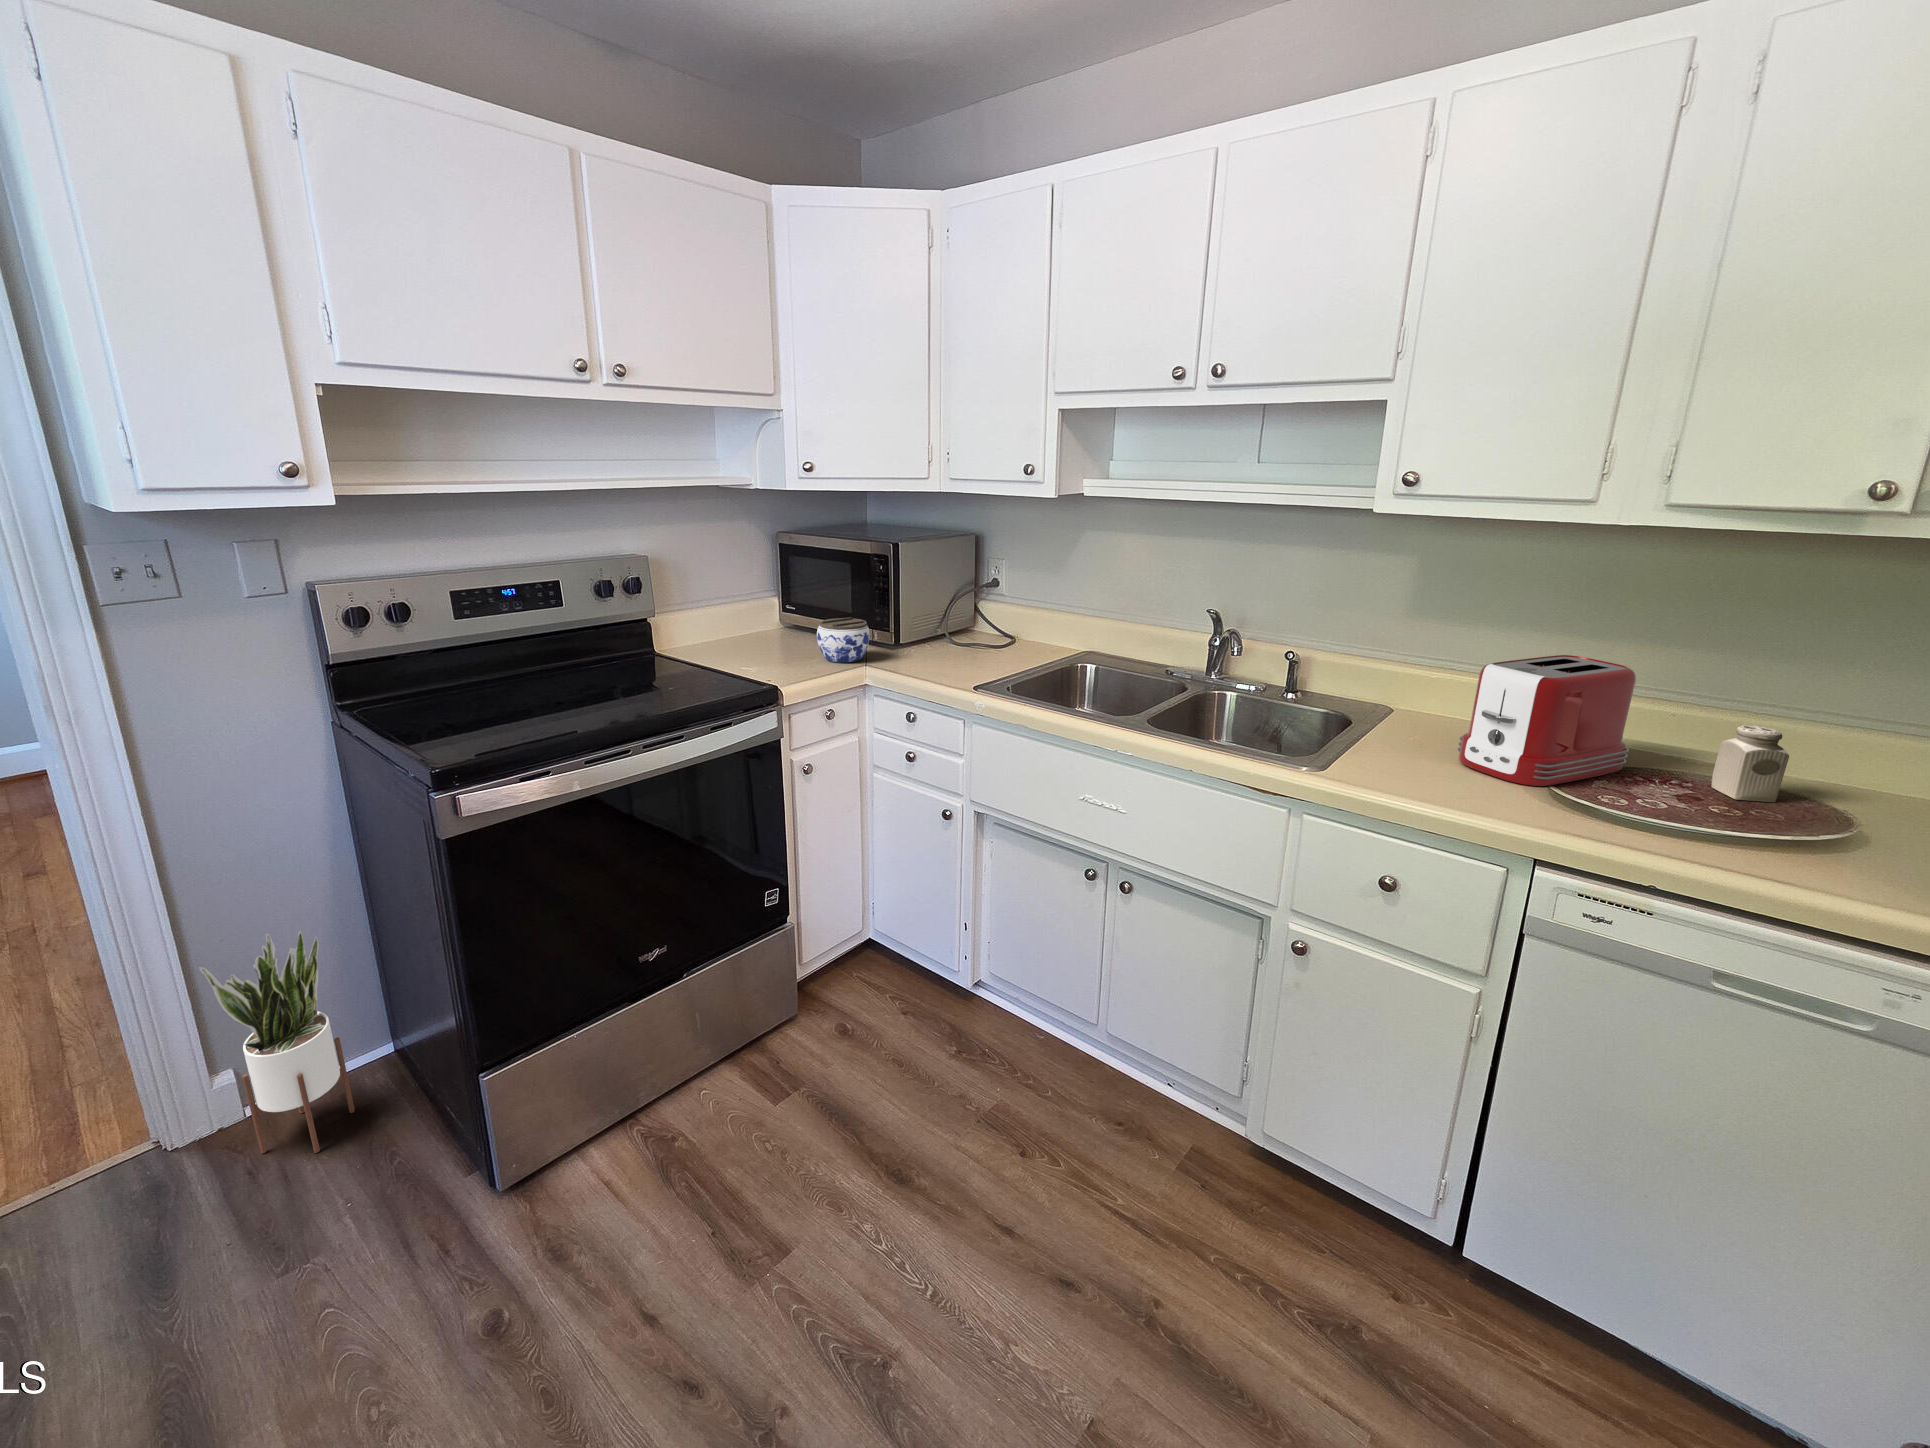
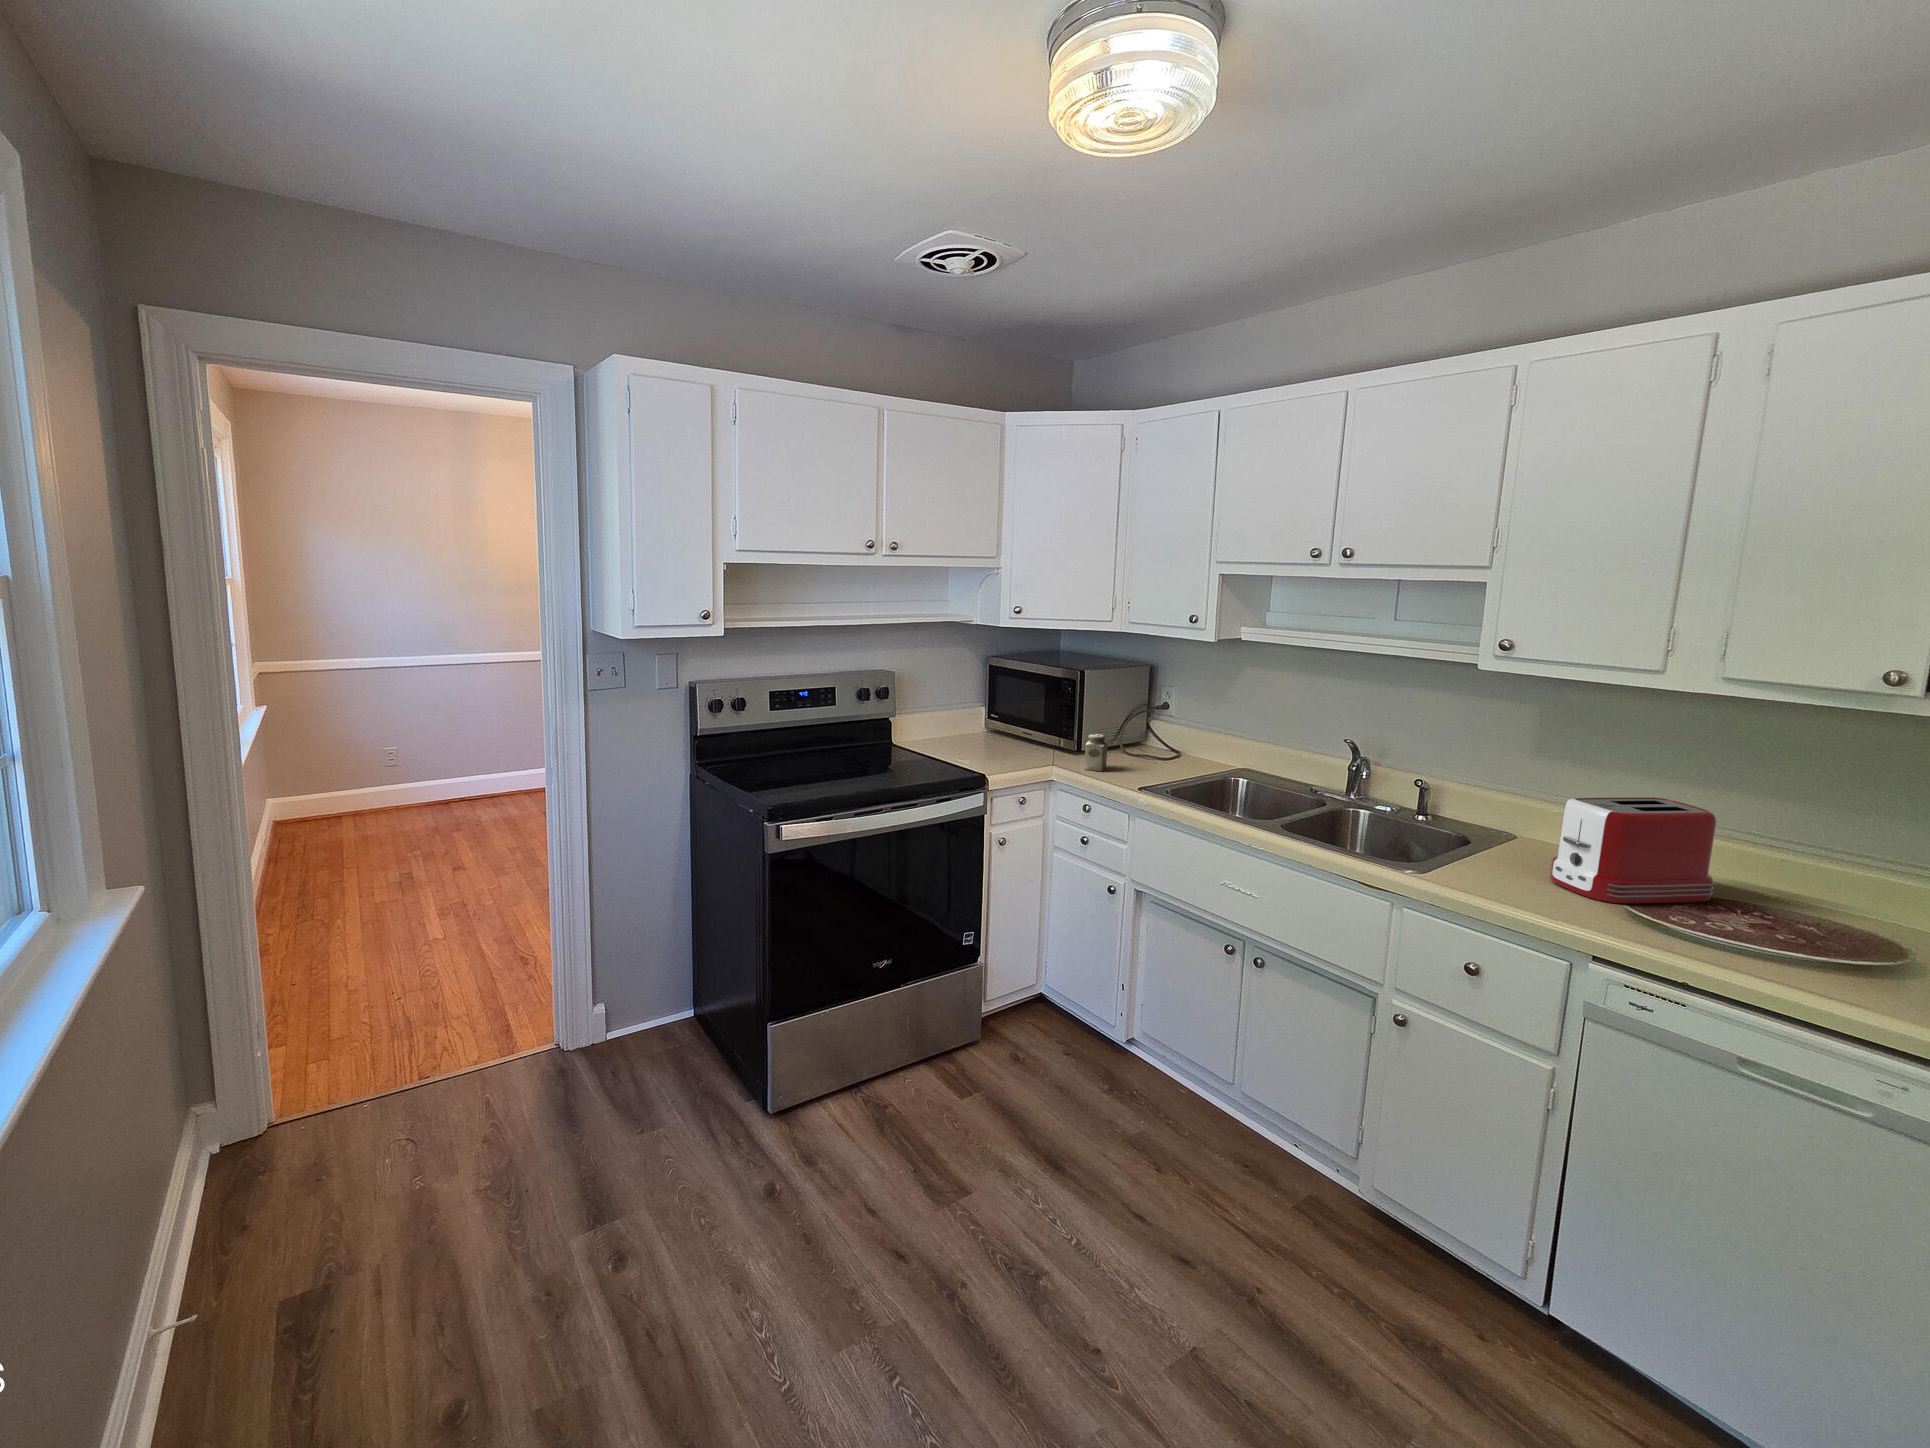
jar: present [817,617,870,663] -> none [1015,726,1057,761]
salt shaker: present [1711,725,1789,802] -> present [1085,734,1108,772]
potted plant: present [199,930,355,1153] -> none [611,910,671,1070]

